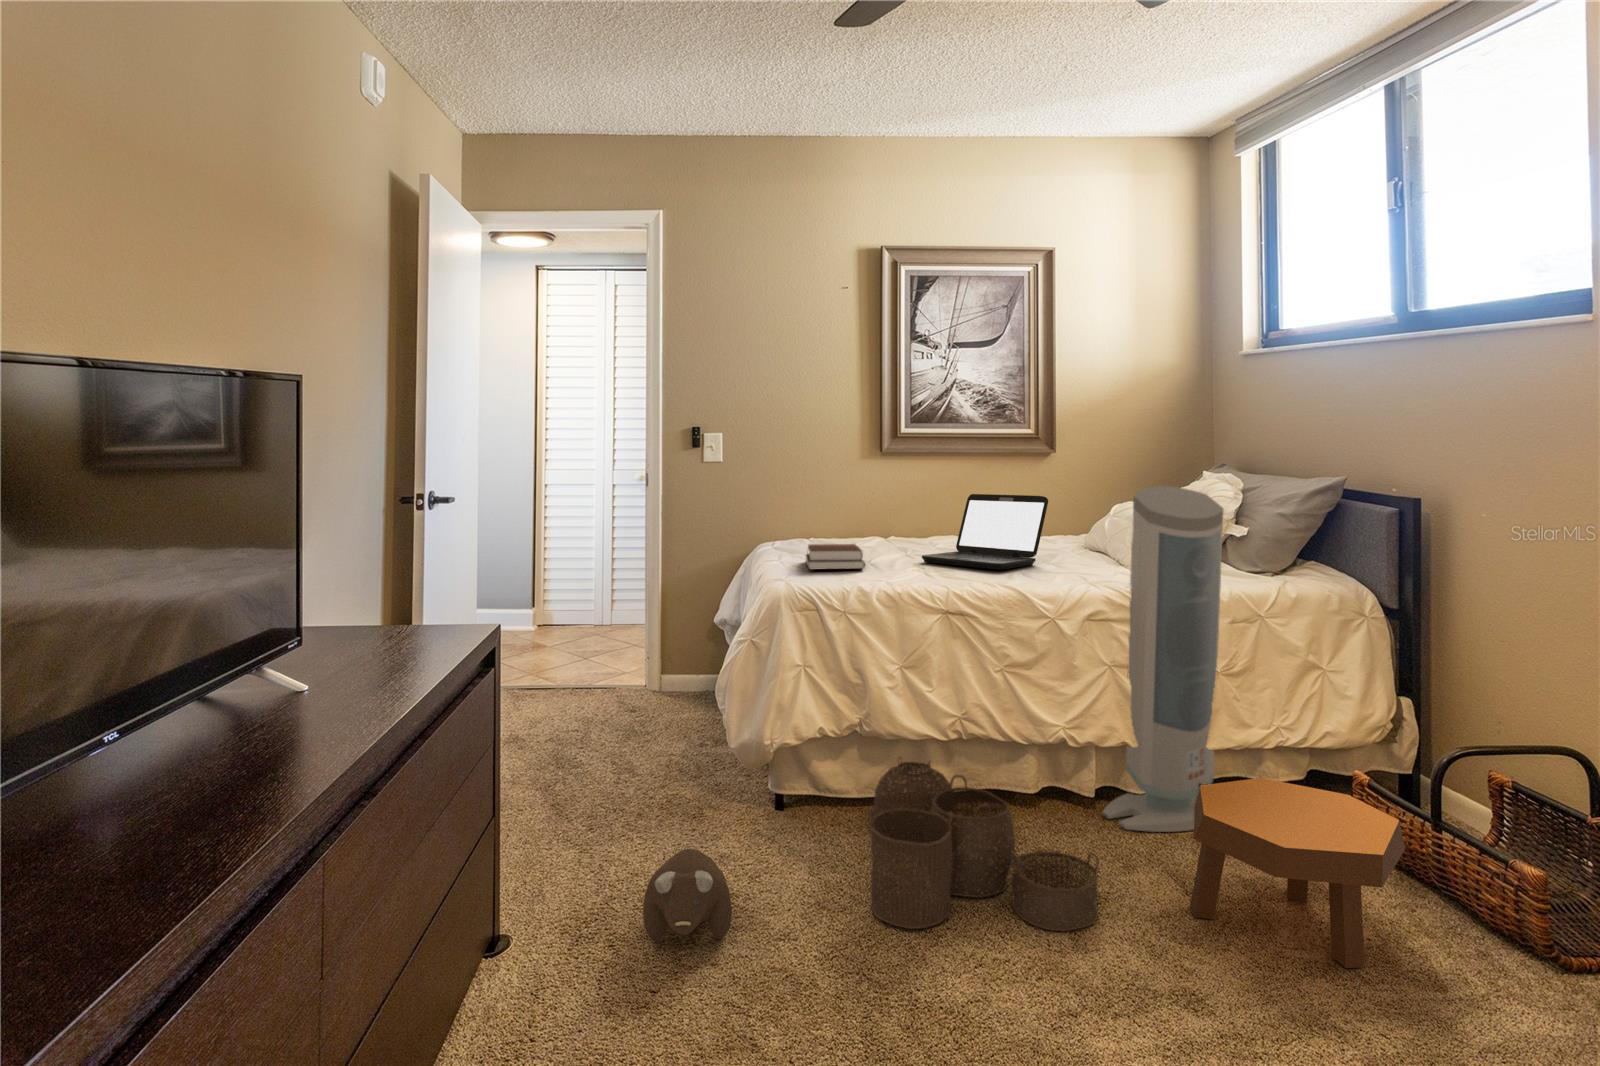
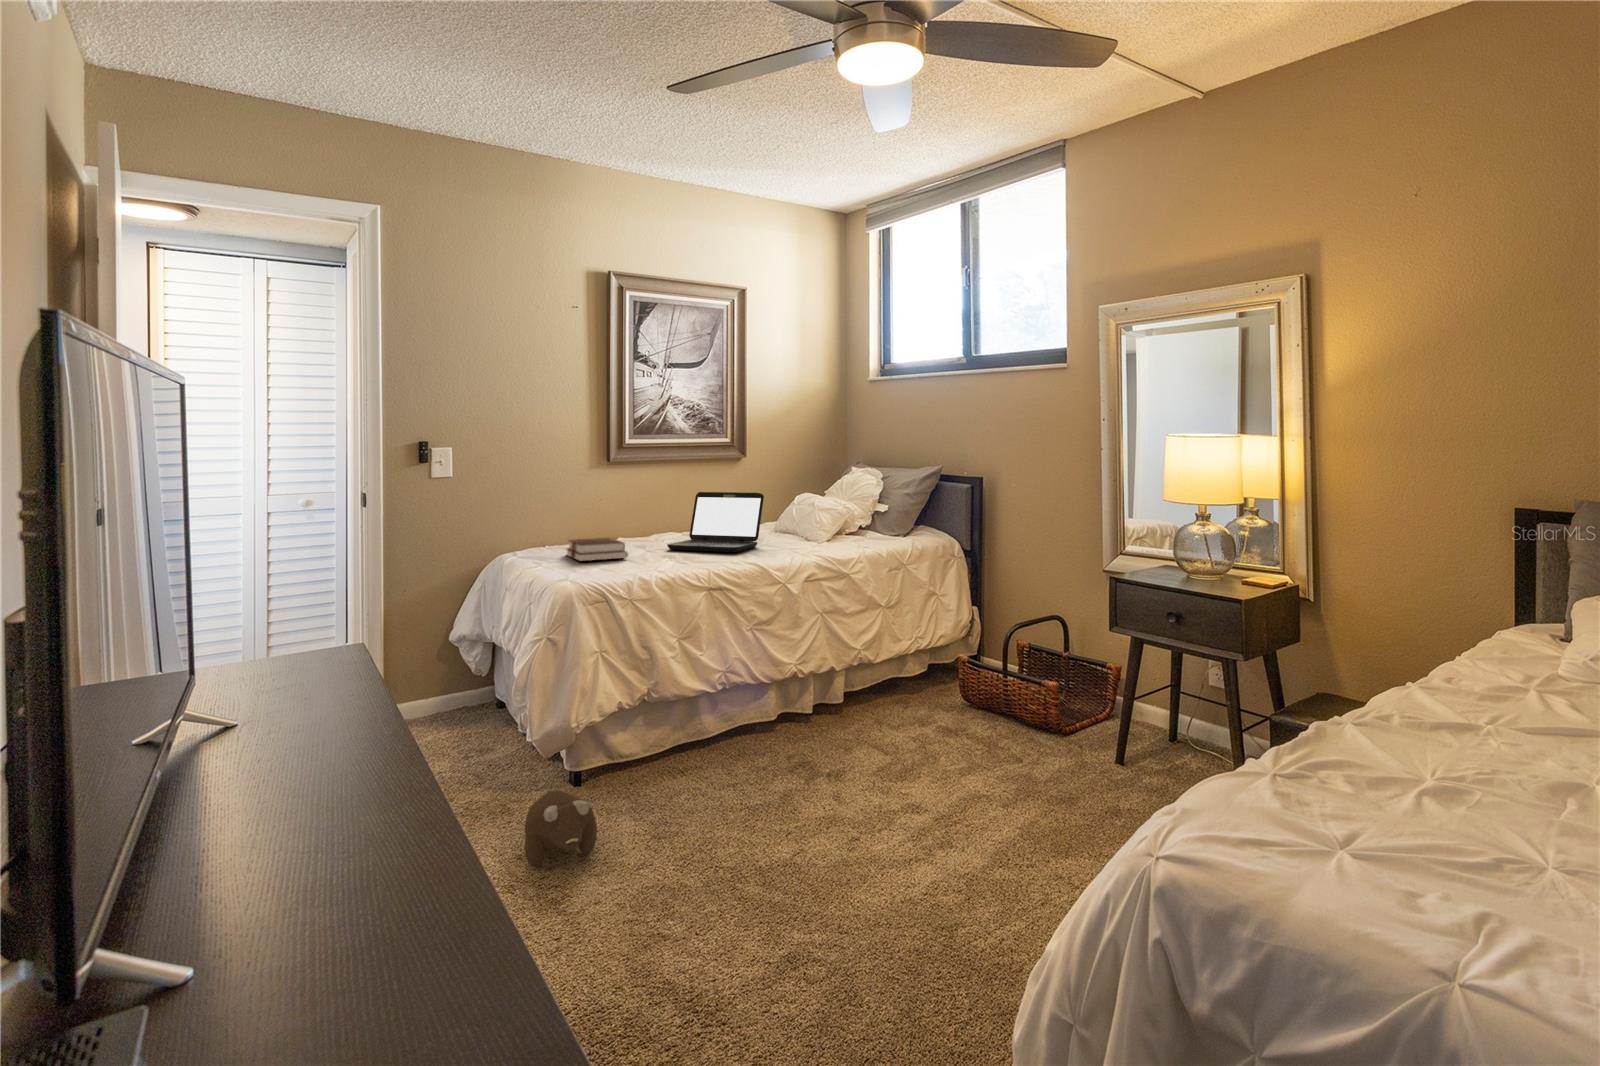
air purifier: present [1102,486,1223,832] -> none [823,485,904,733]
woven basket: present [868,756,1099,931] -> none [664,702,845,818]
footstool: present [1190,778,1405,968] -> none [893,680,1011,782]

